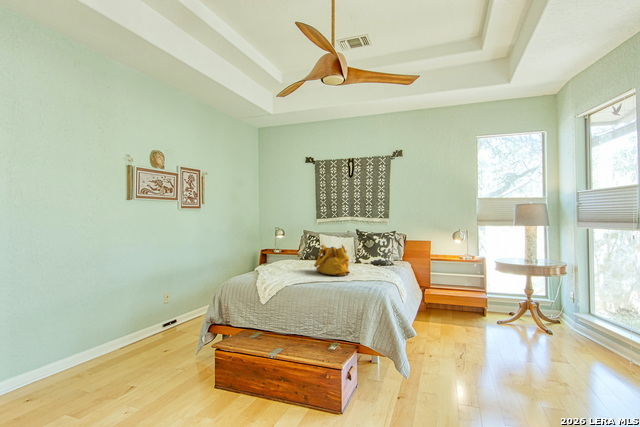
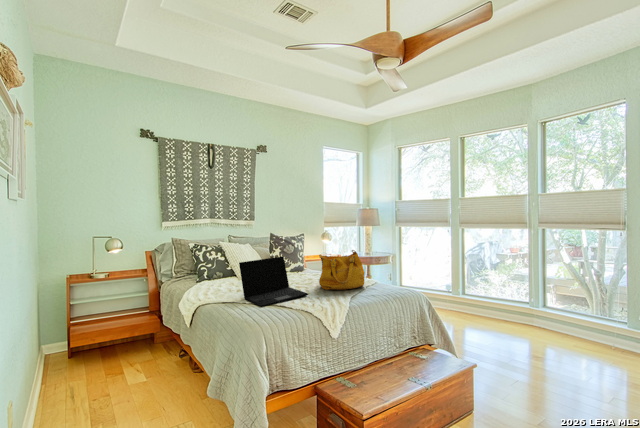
laptop: none [270,242,314,269] -> present [239,256,308,307]

